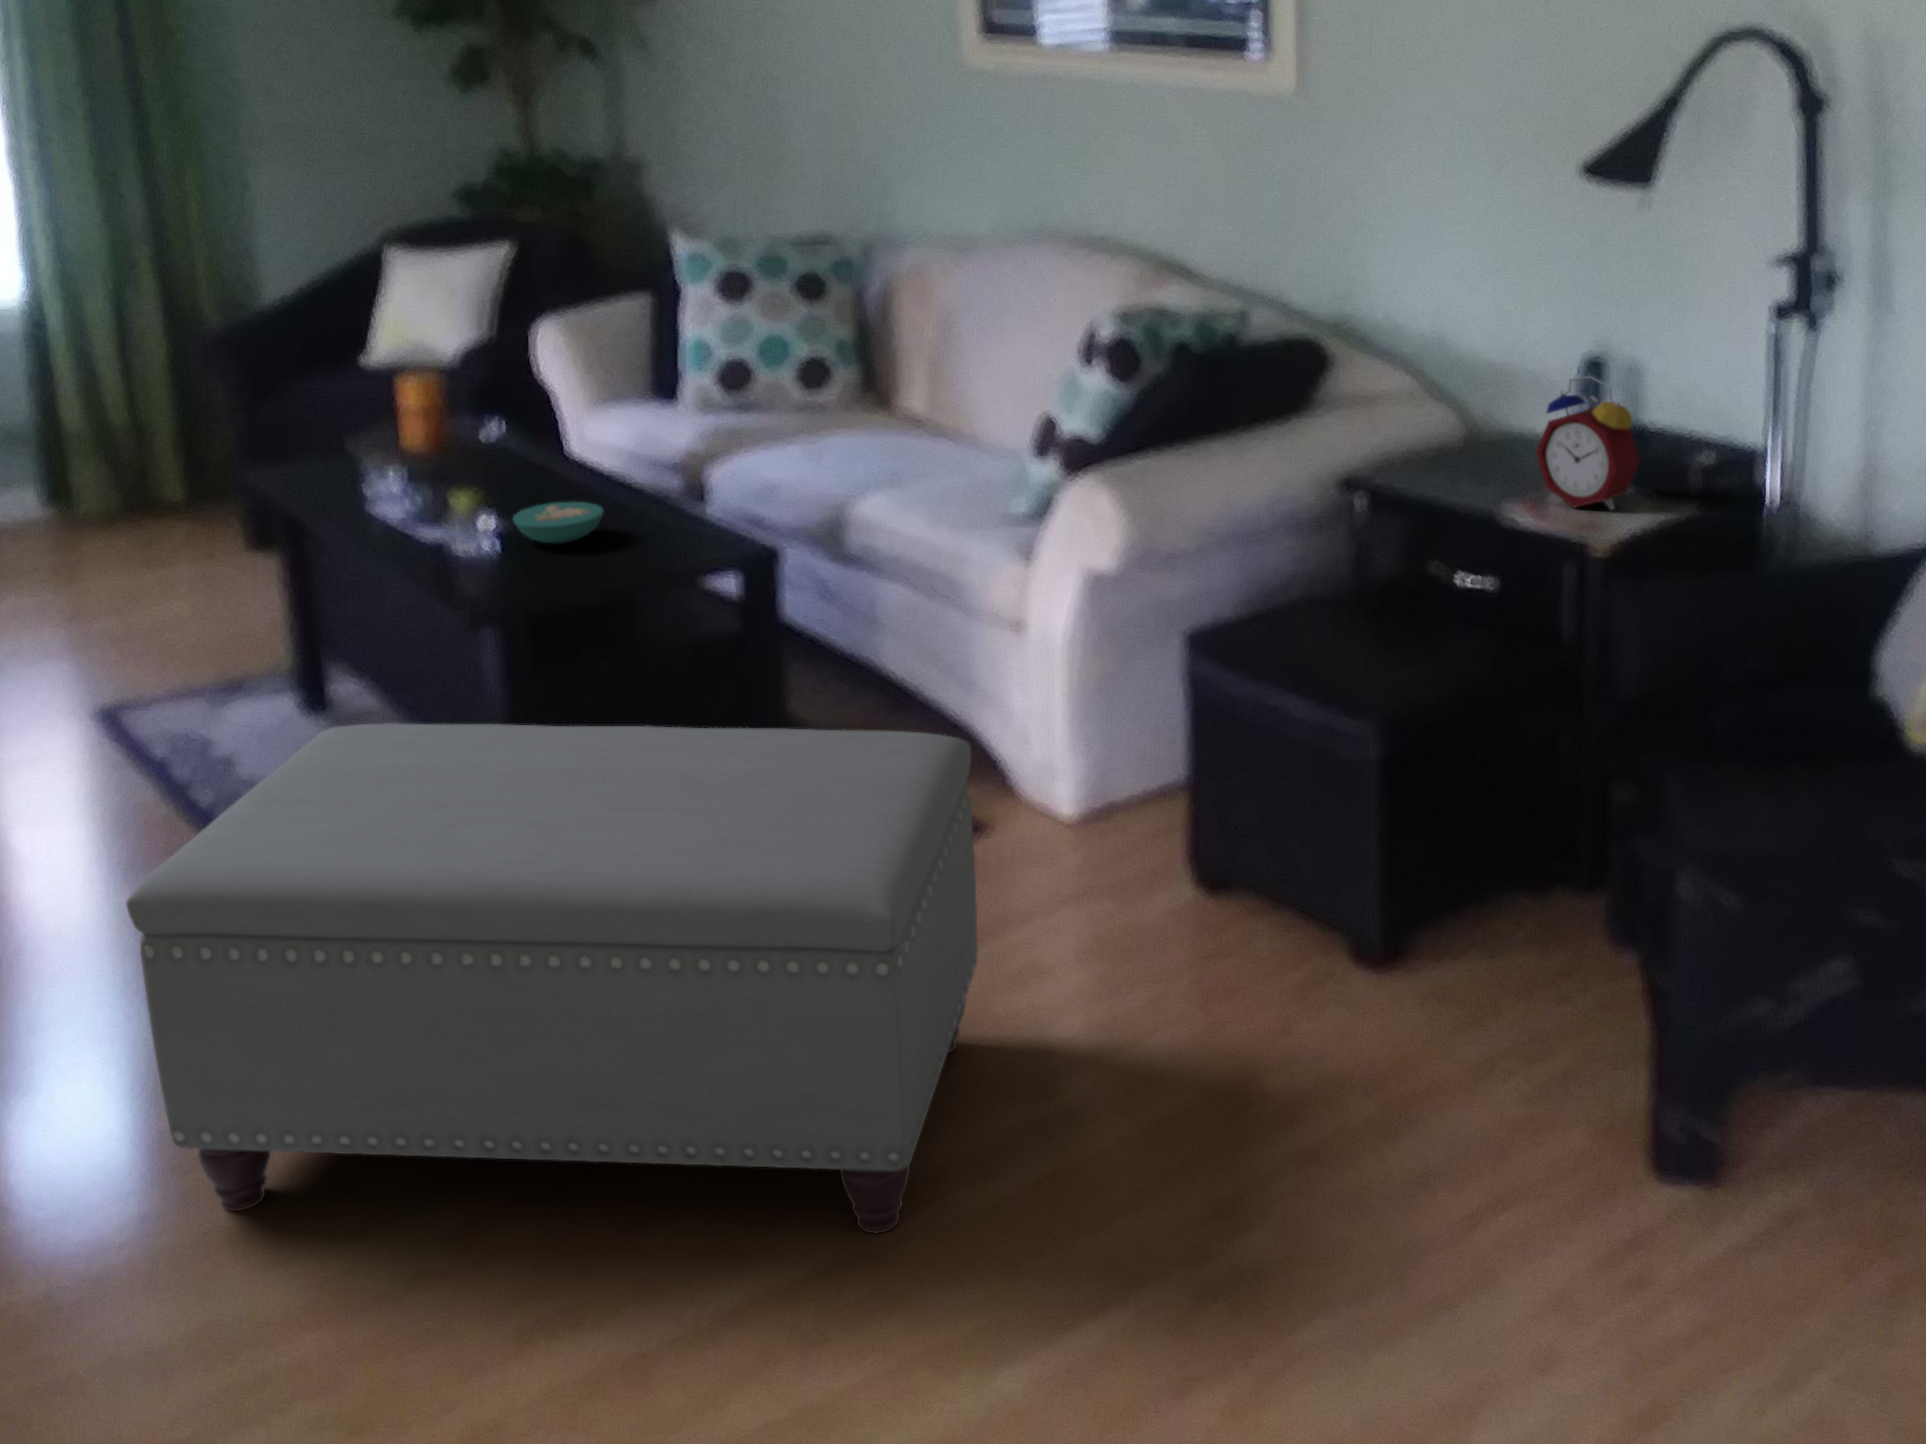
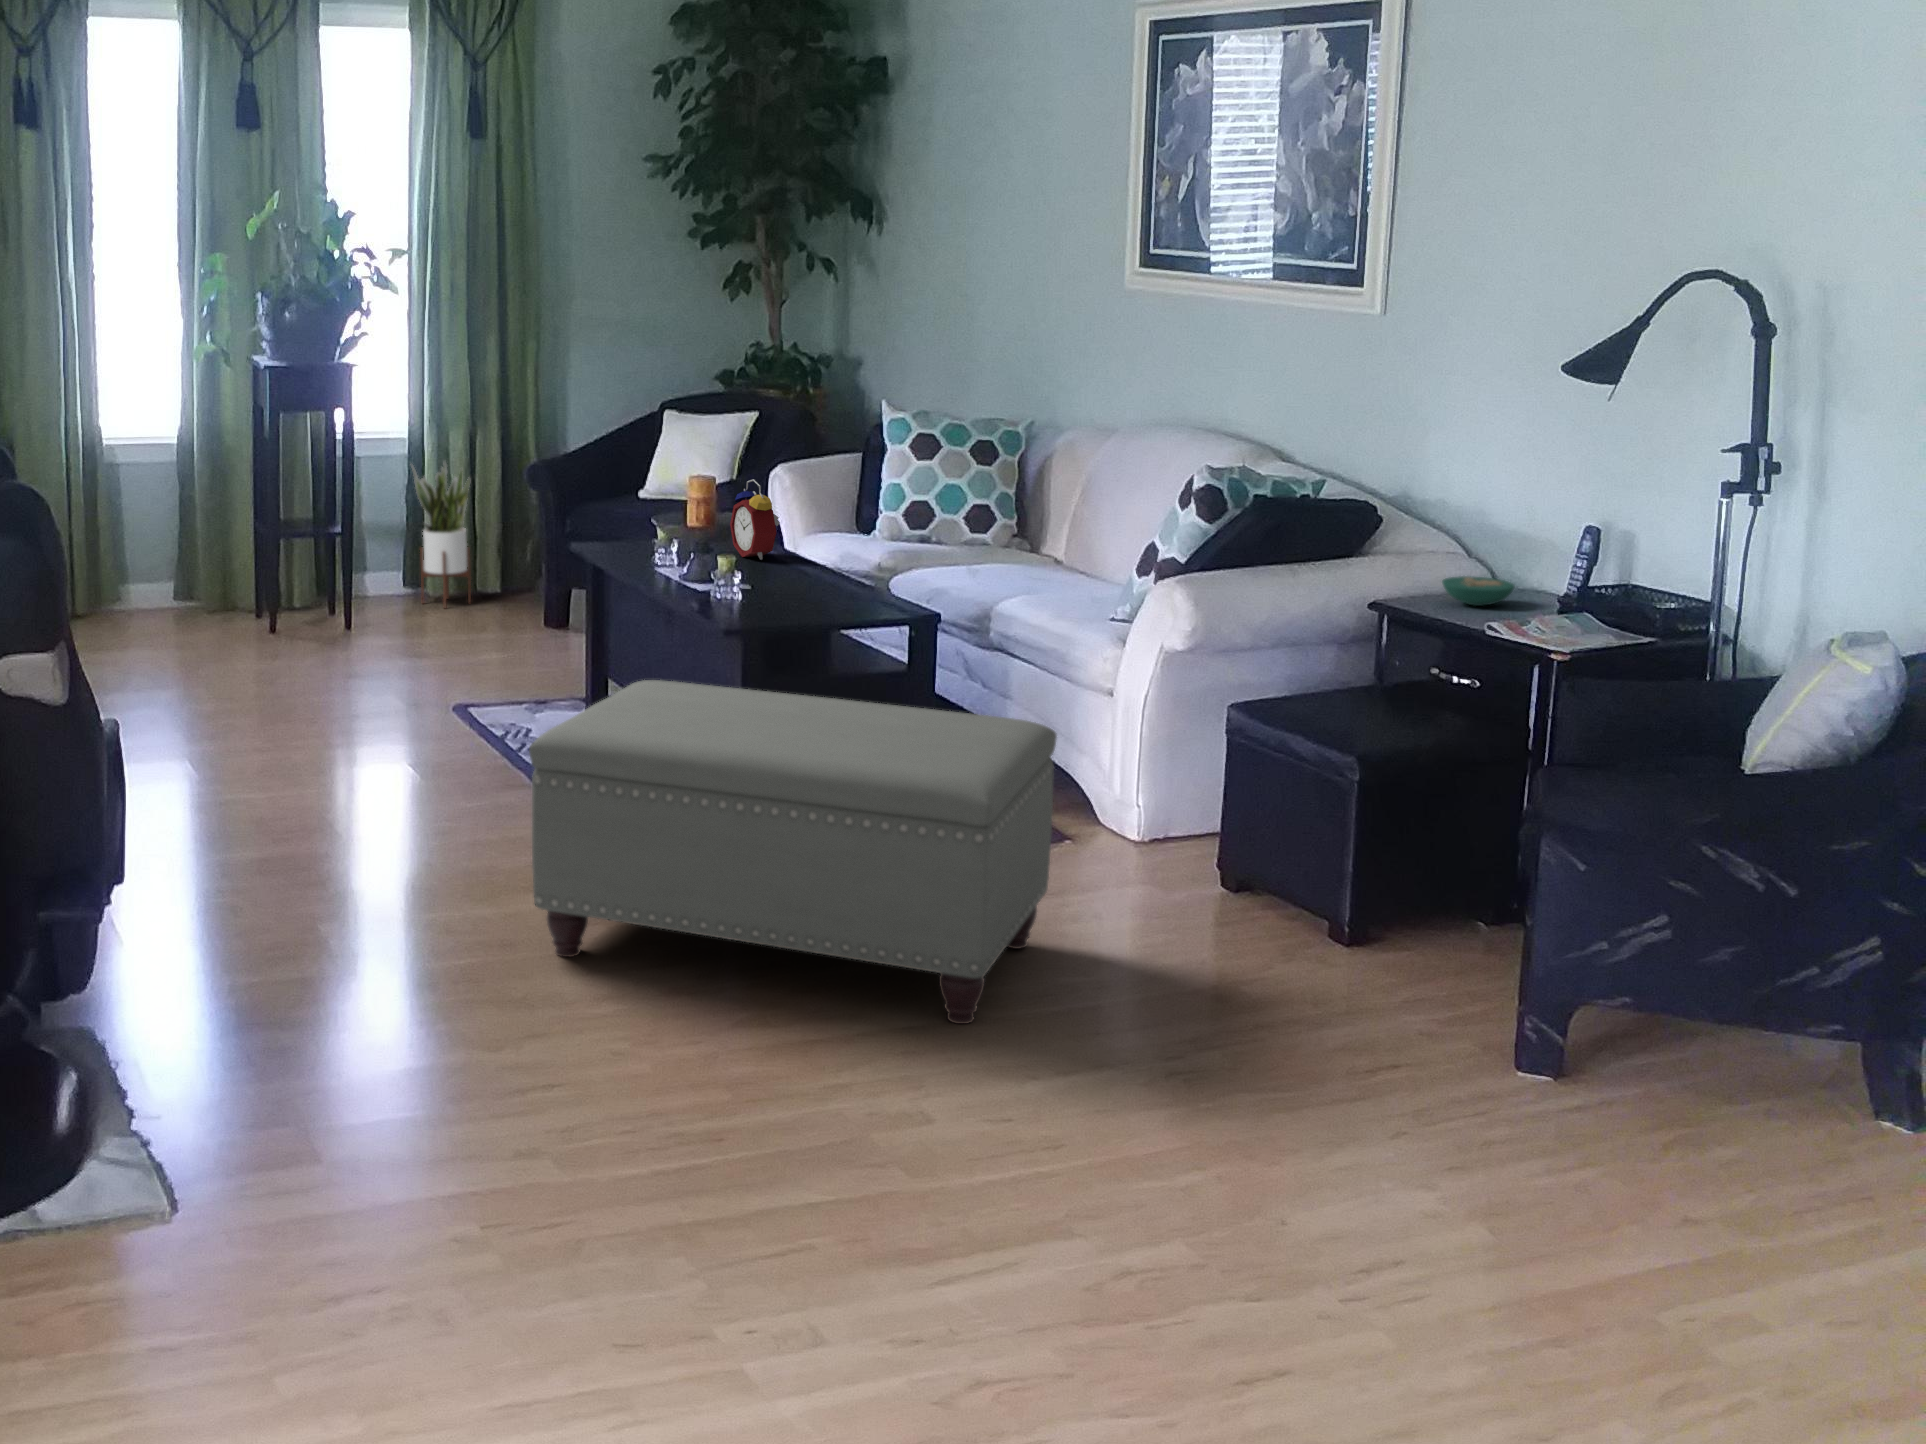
potted plant: none [20,337,139,539] -> present [412,463,471,608]
alarm clock: present [1536,376,1639,510] -> present [730,479,780,560]
bowl: present [513,502,604,544] -> present [1442,576,1515,606]

